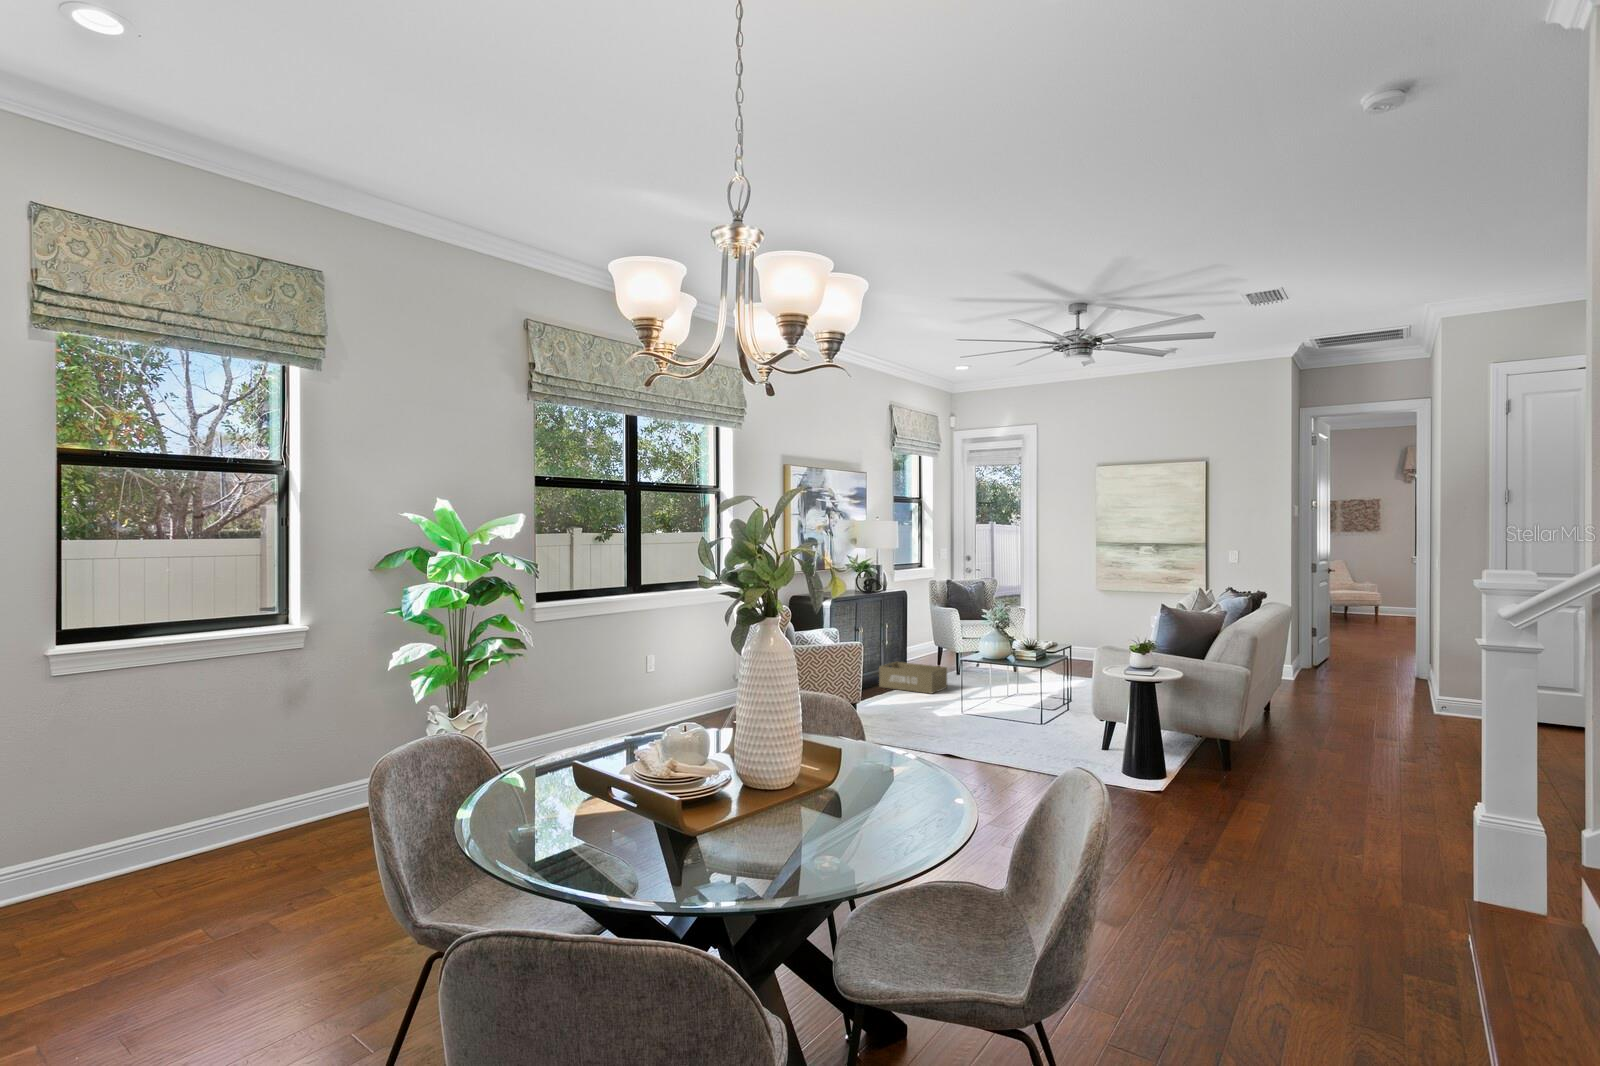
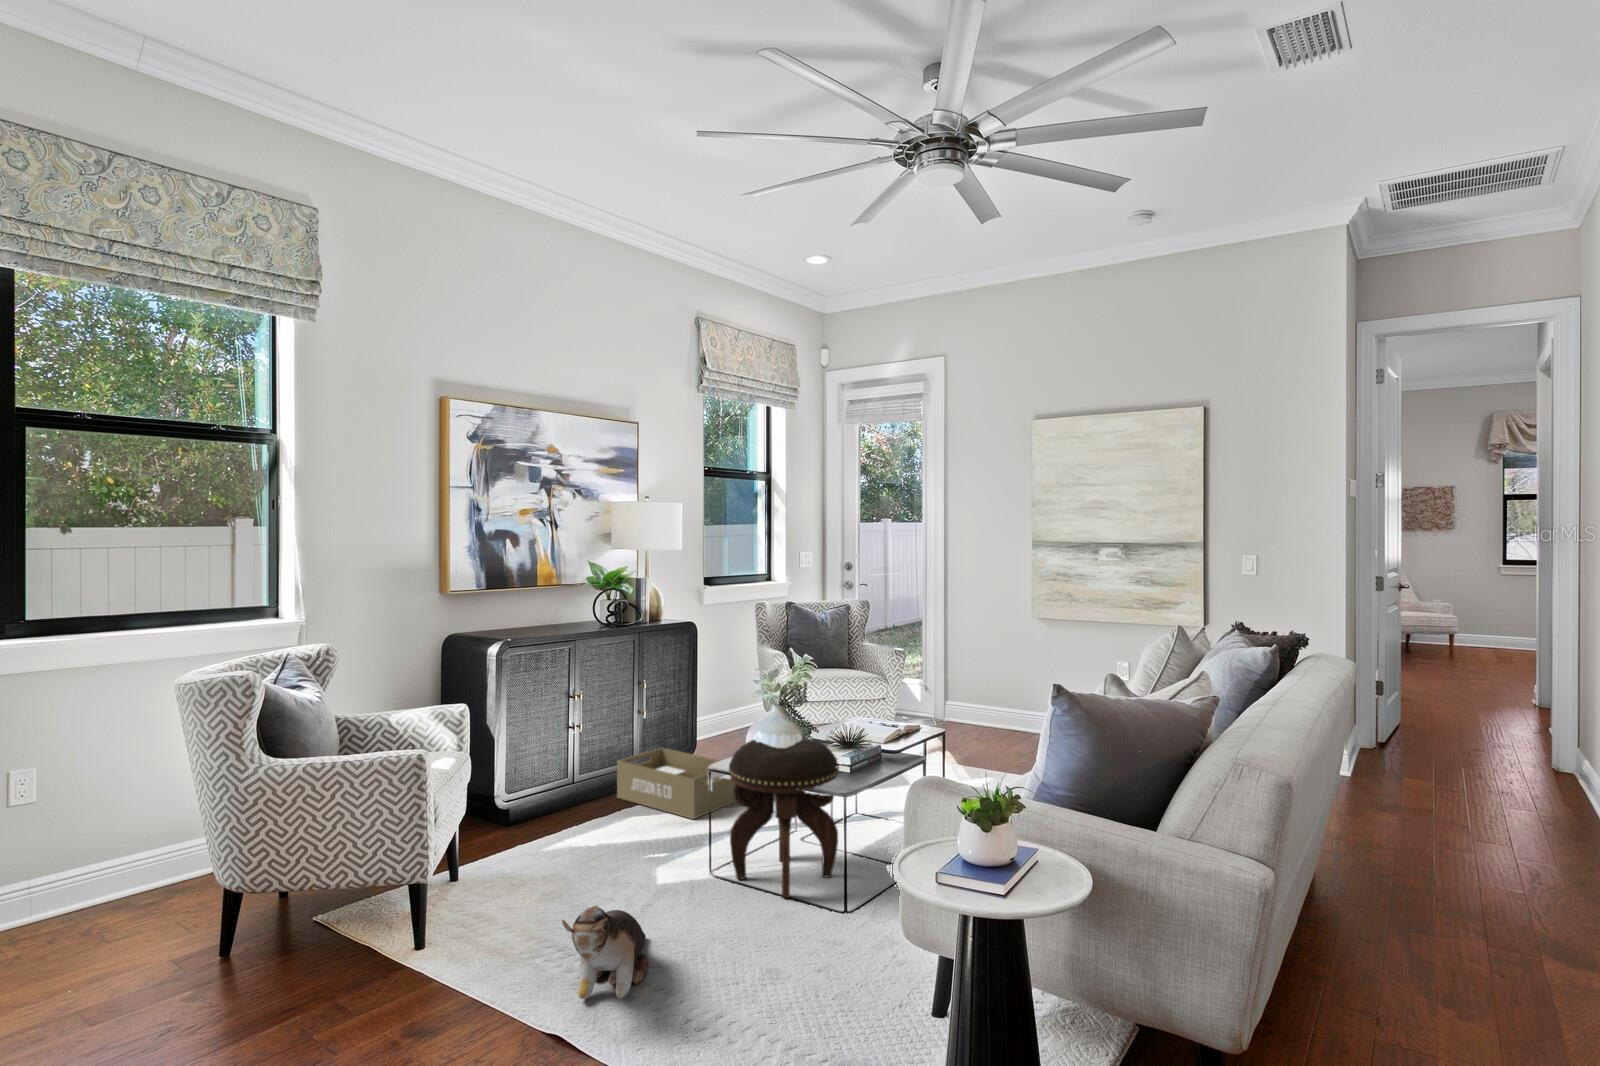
footstool: none [972,643,1028,716] -> present [730,739,839,898]
plush toy: none [940,699,965,739] -> present [562,906,649,999]

